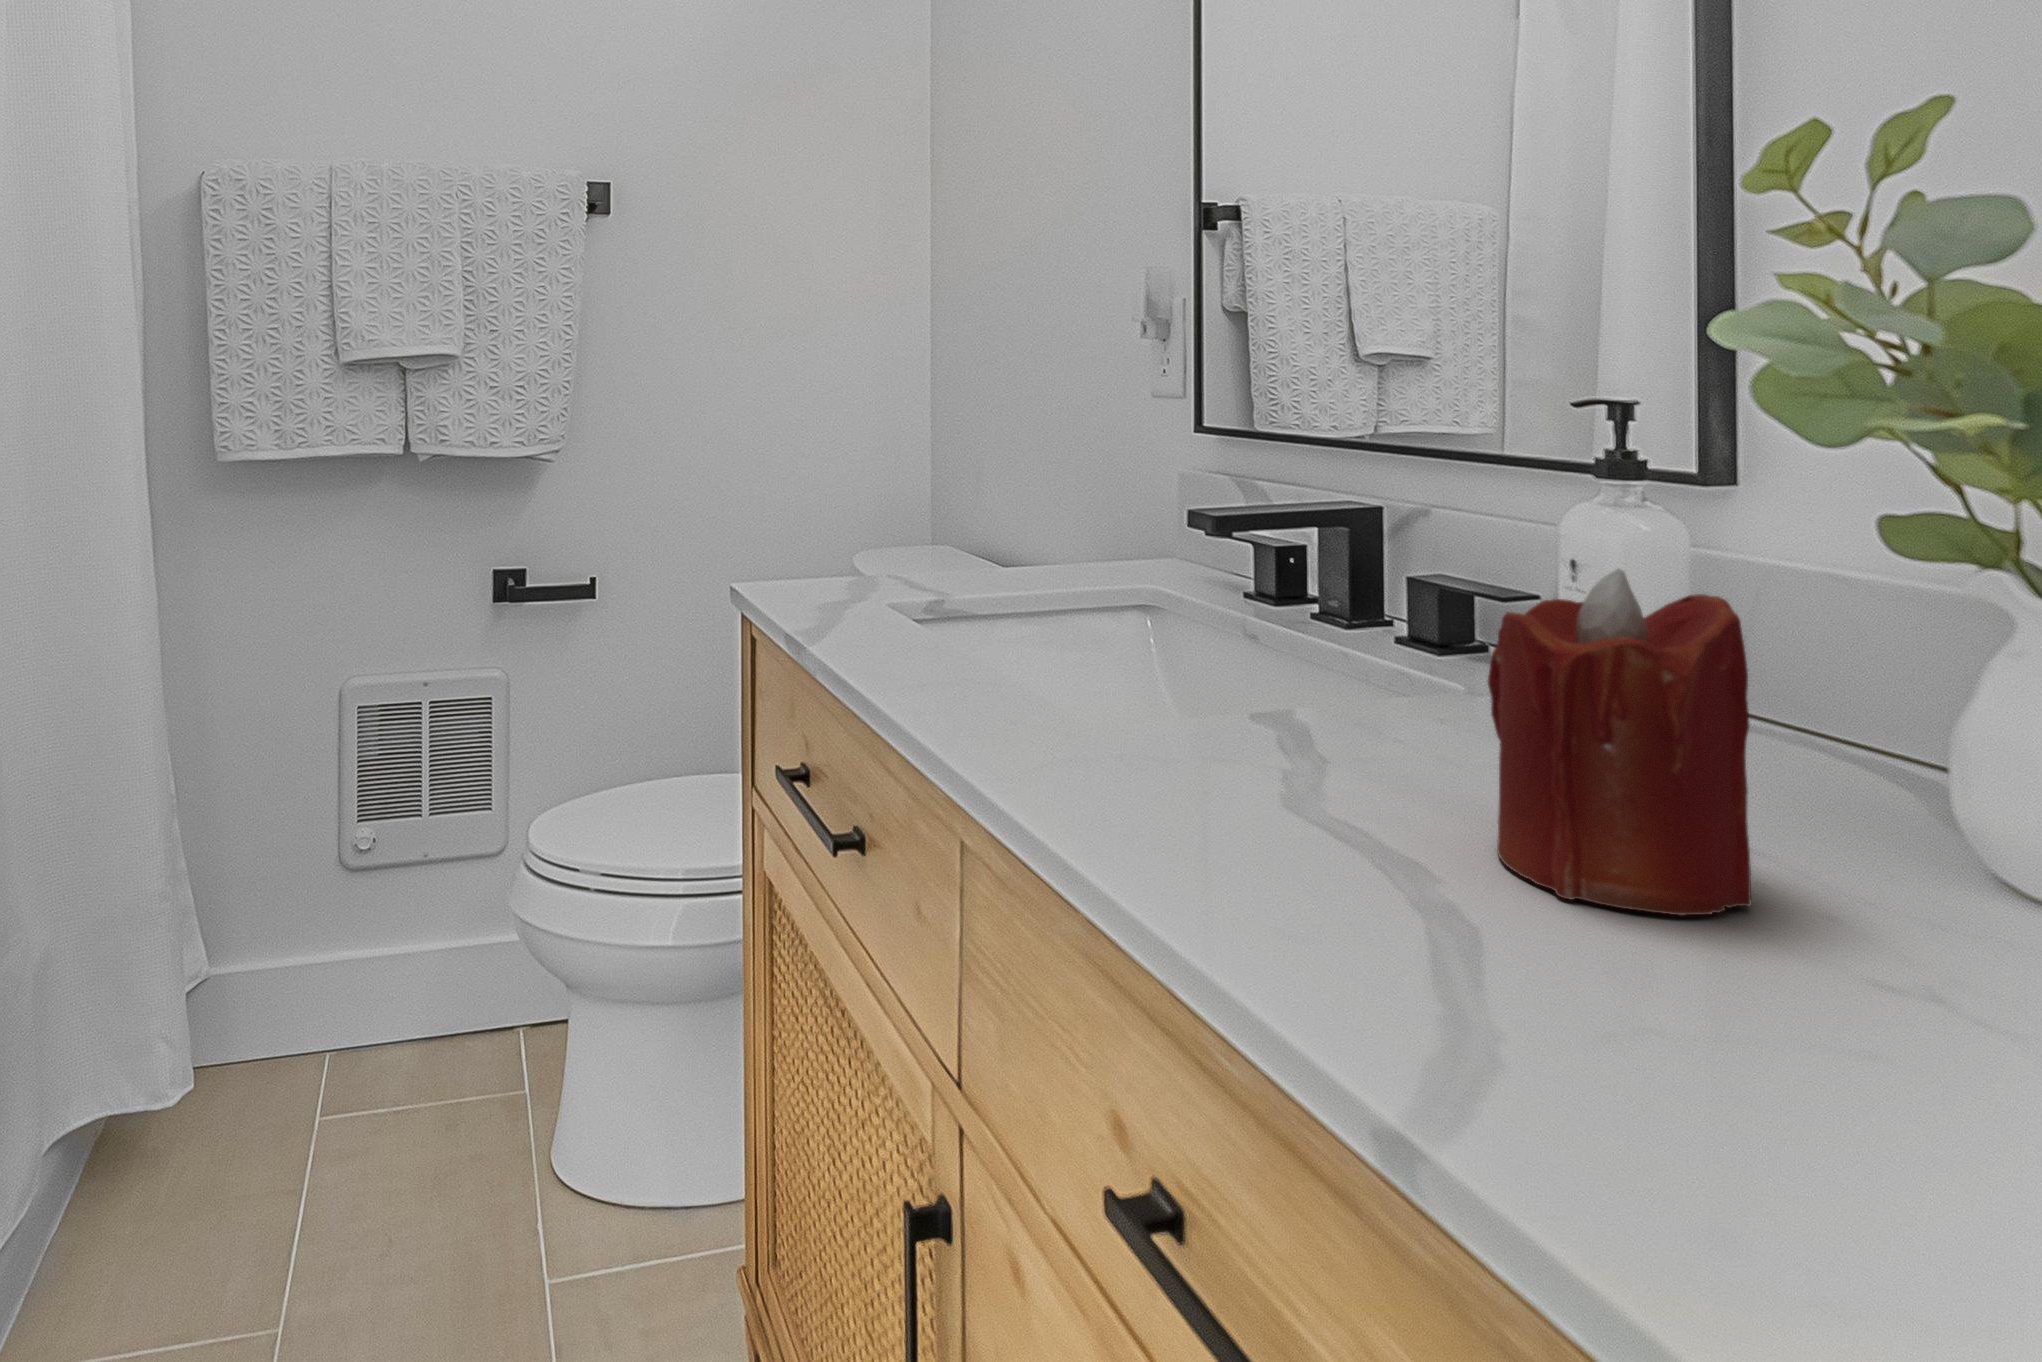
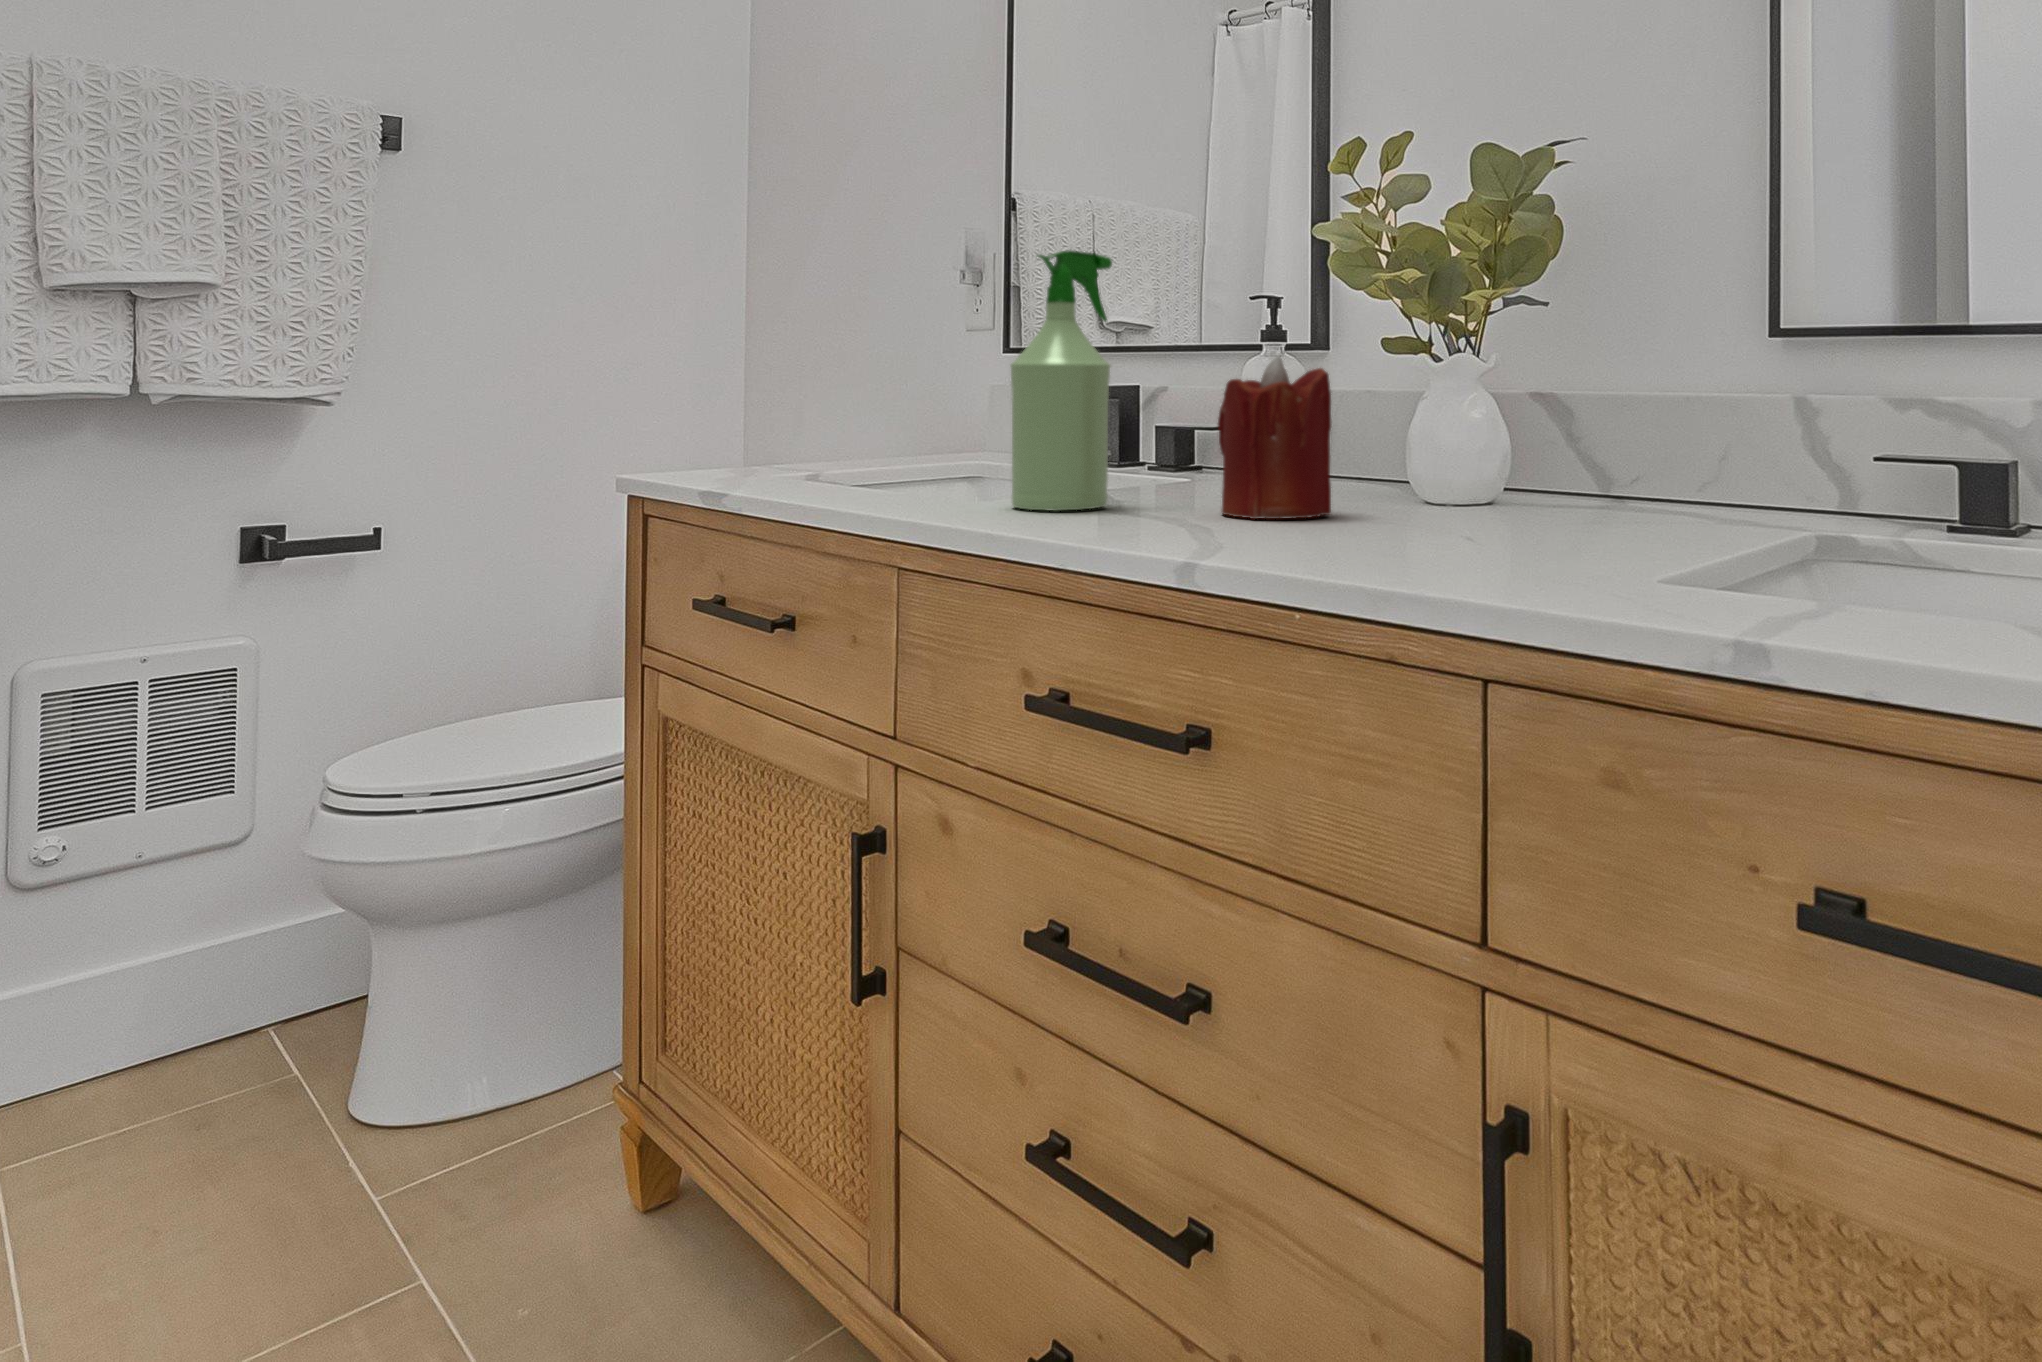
spray bottle: none [1119,359,1292,793] -> present [1011,251,1112,511]

